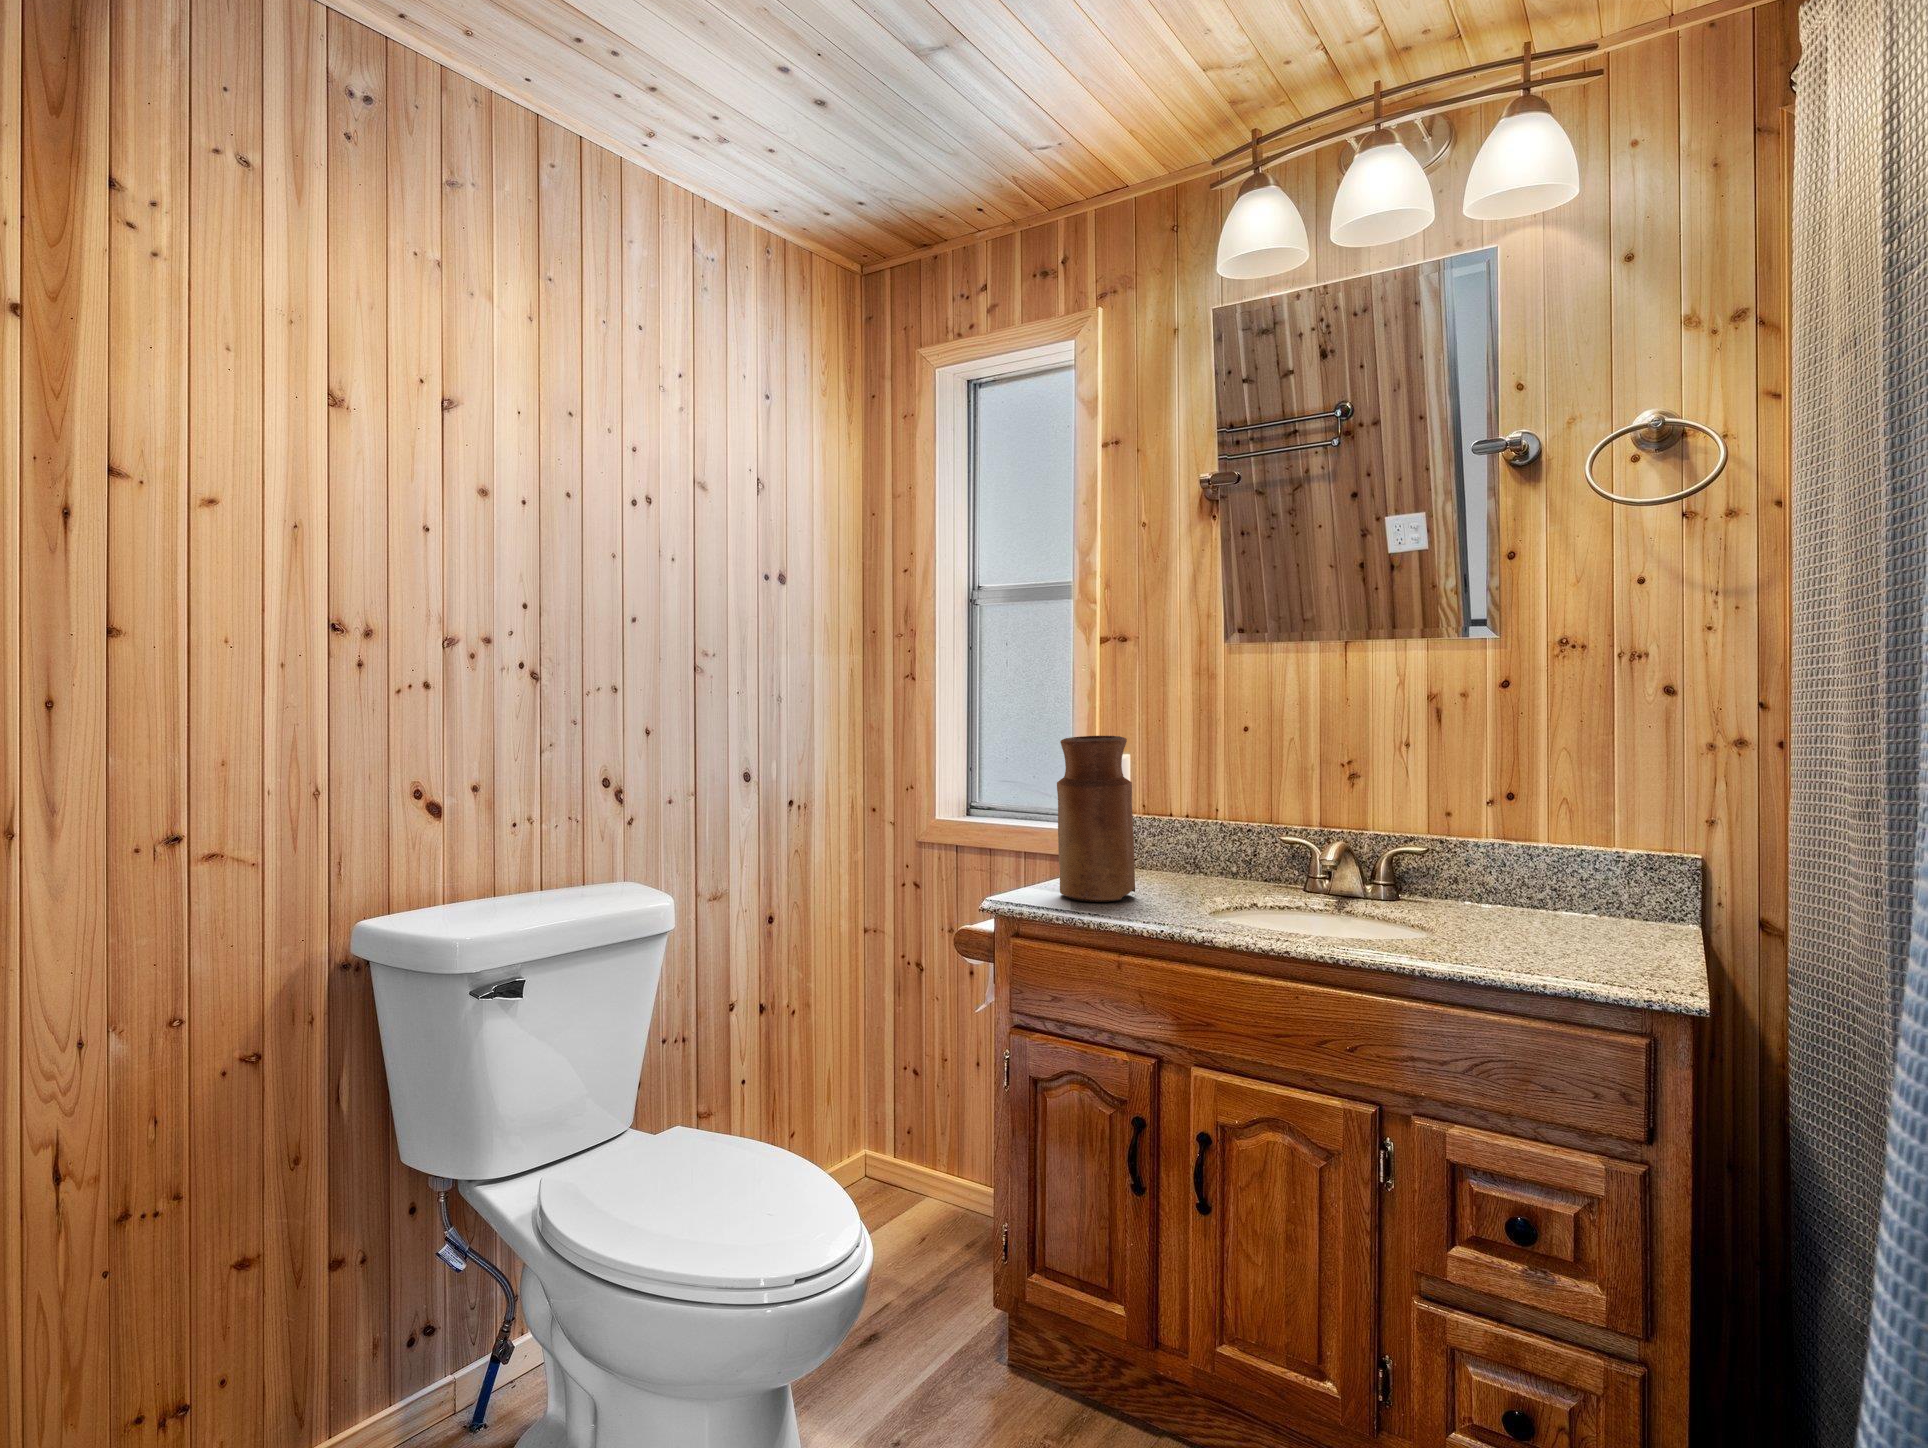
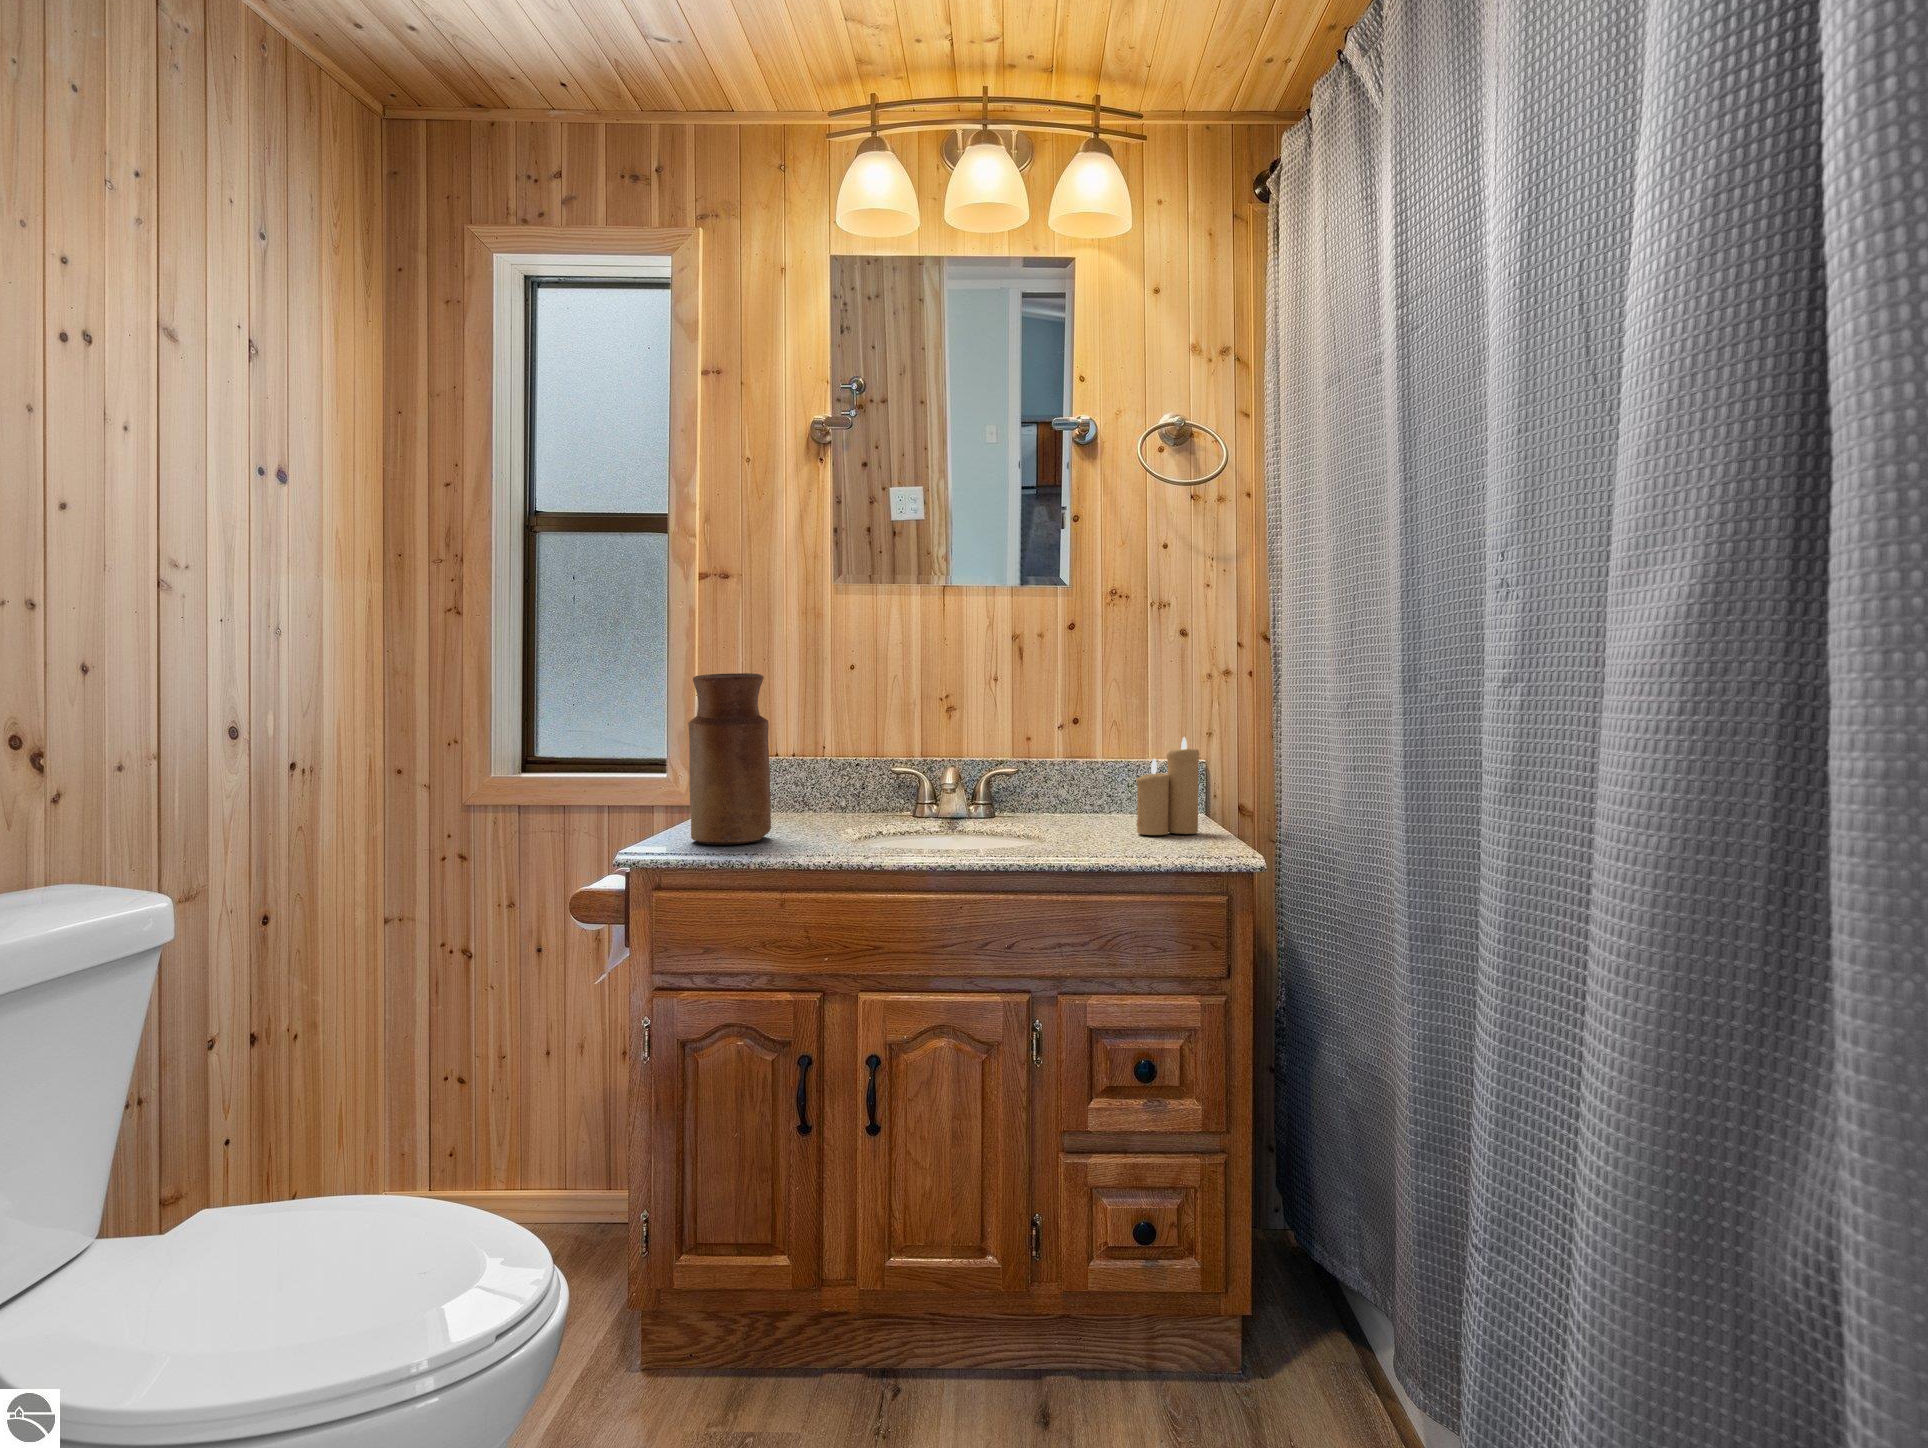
candle: none [1554,826,1649,950] -> present [1136,737,1199,835]

